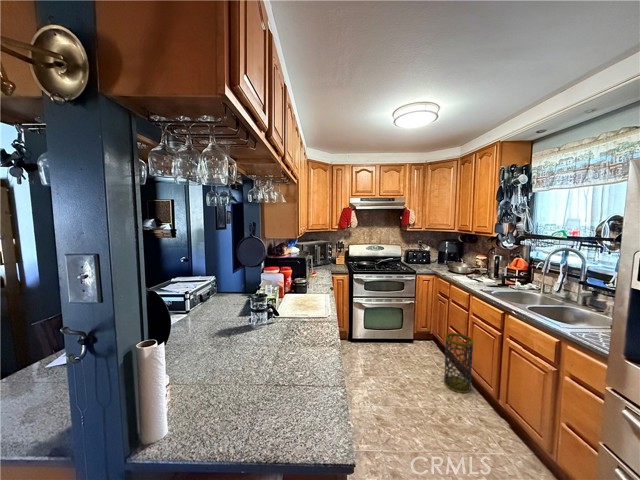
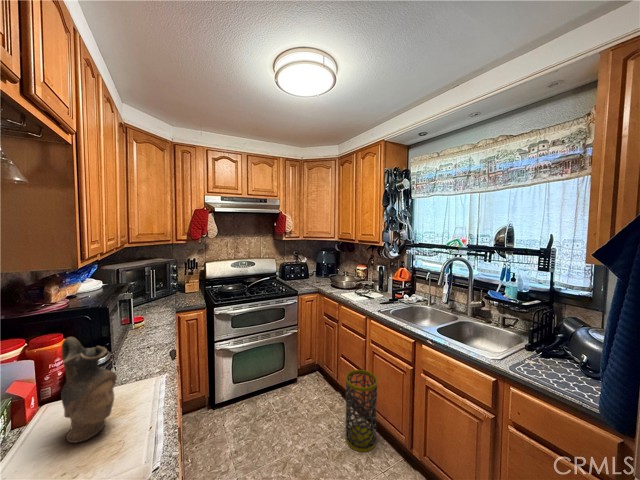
ceramic pitcher: none [296,265,314,305] -> present [61,337,117,443]

